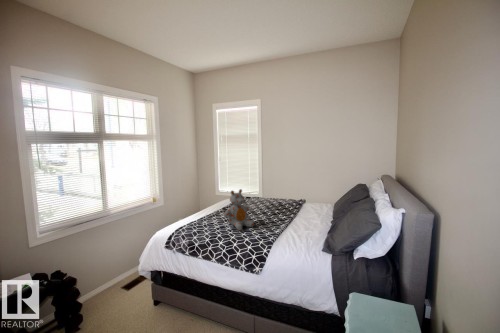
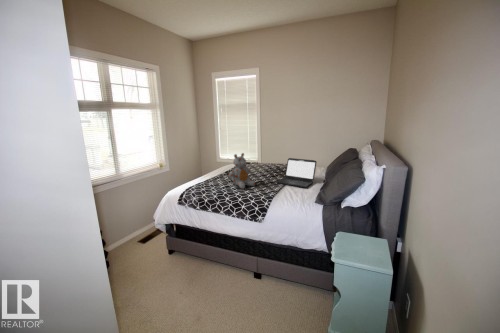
laptop: none [278,194,323,231] -> present [277,158,317,188]

